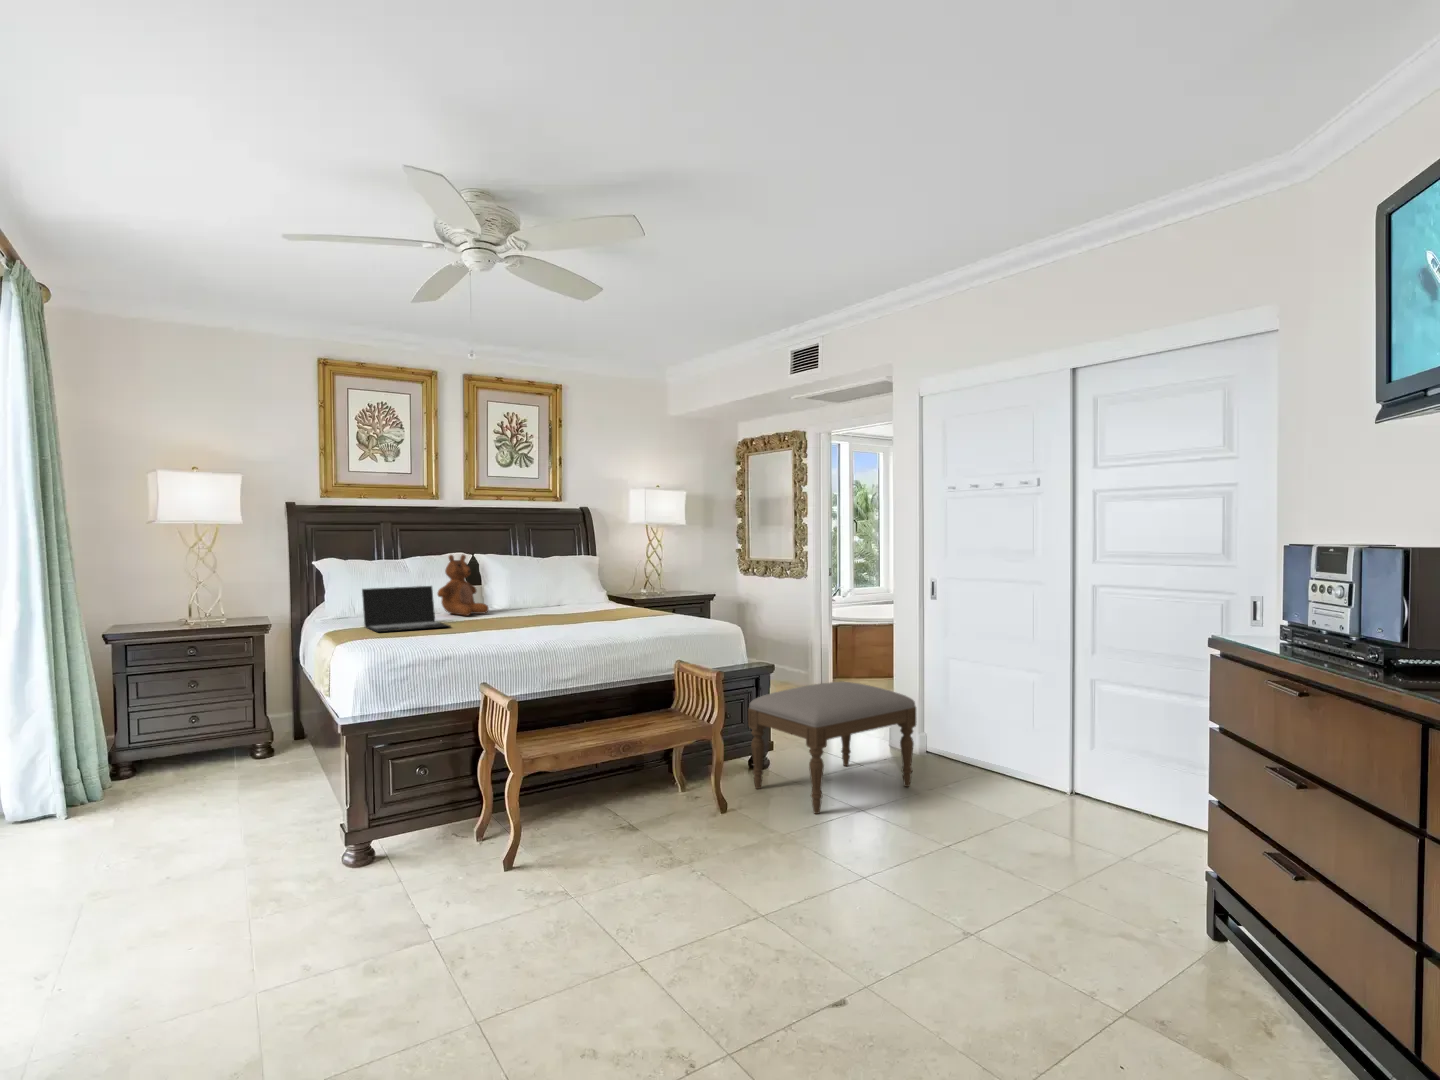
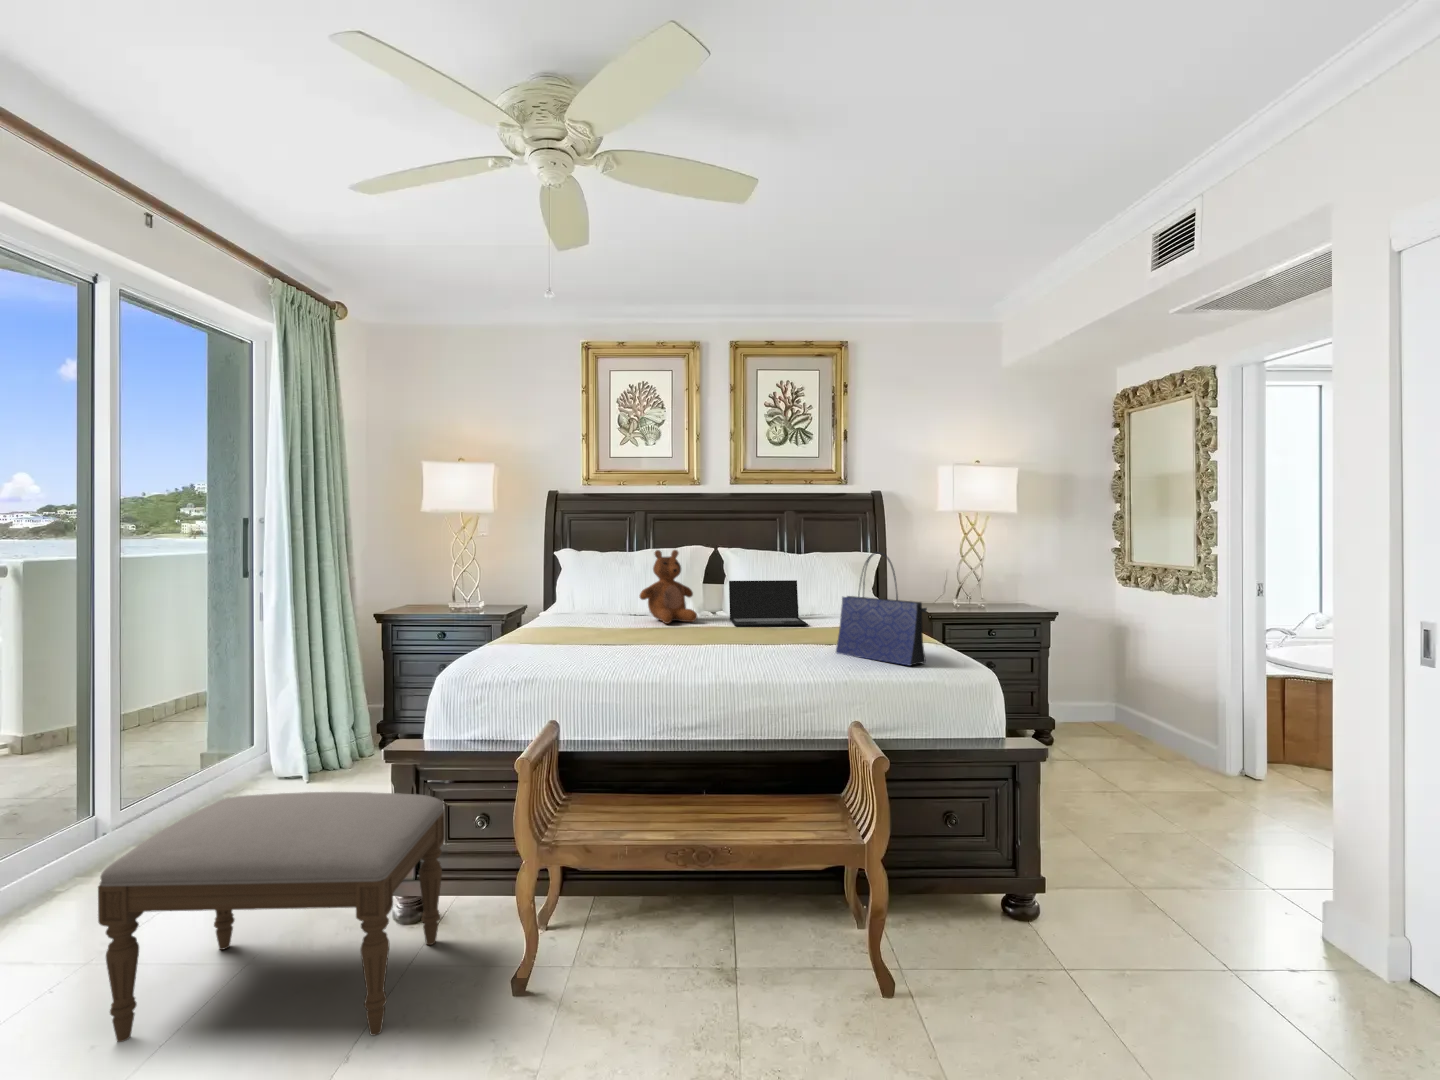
tote bag: none [631,551,700,626] -> present [836,552,927,665]
laptop: present [362,586,450,632] -> present [729,580,808,626]
ottoman: present [748,681,916,814] -> present [98,792,445,1042]

